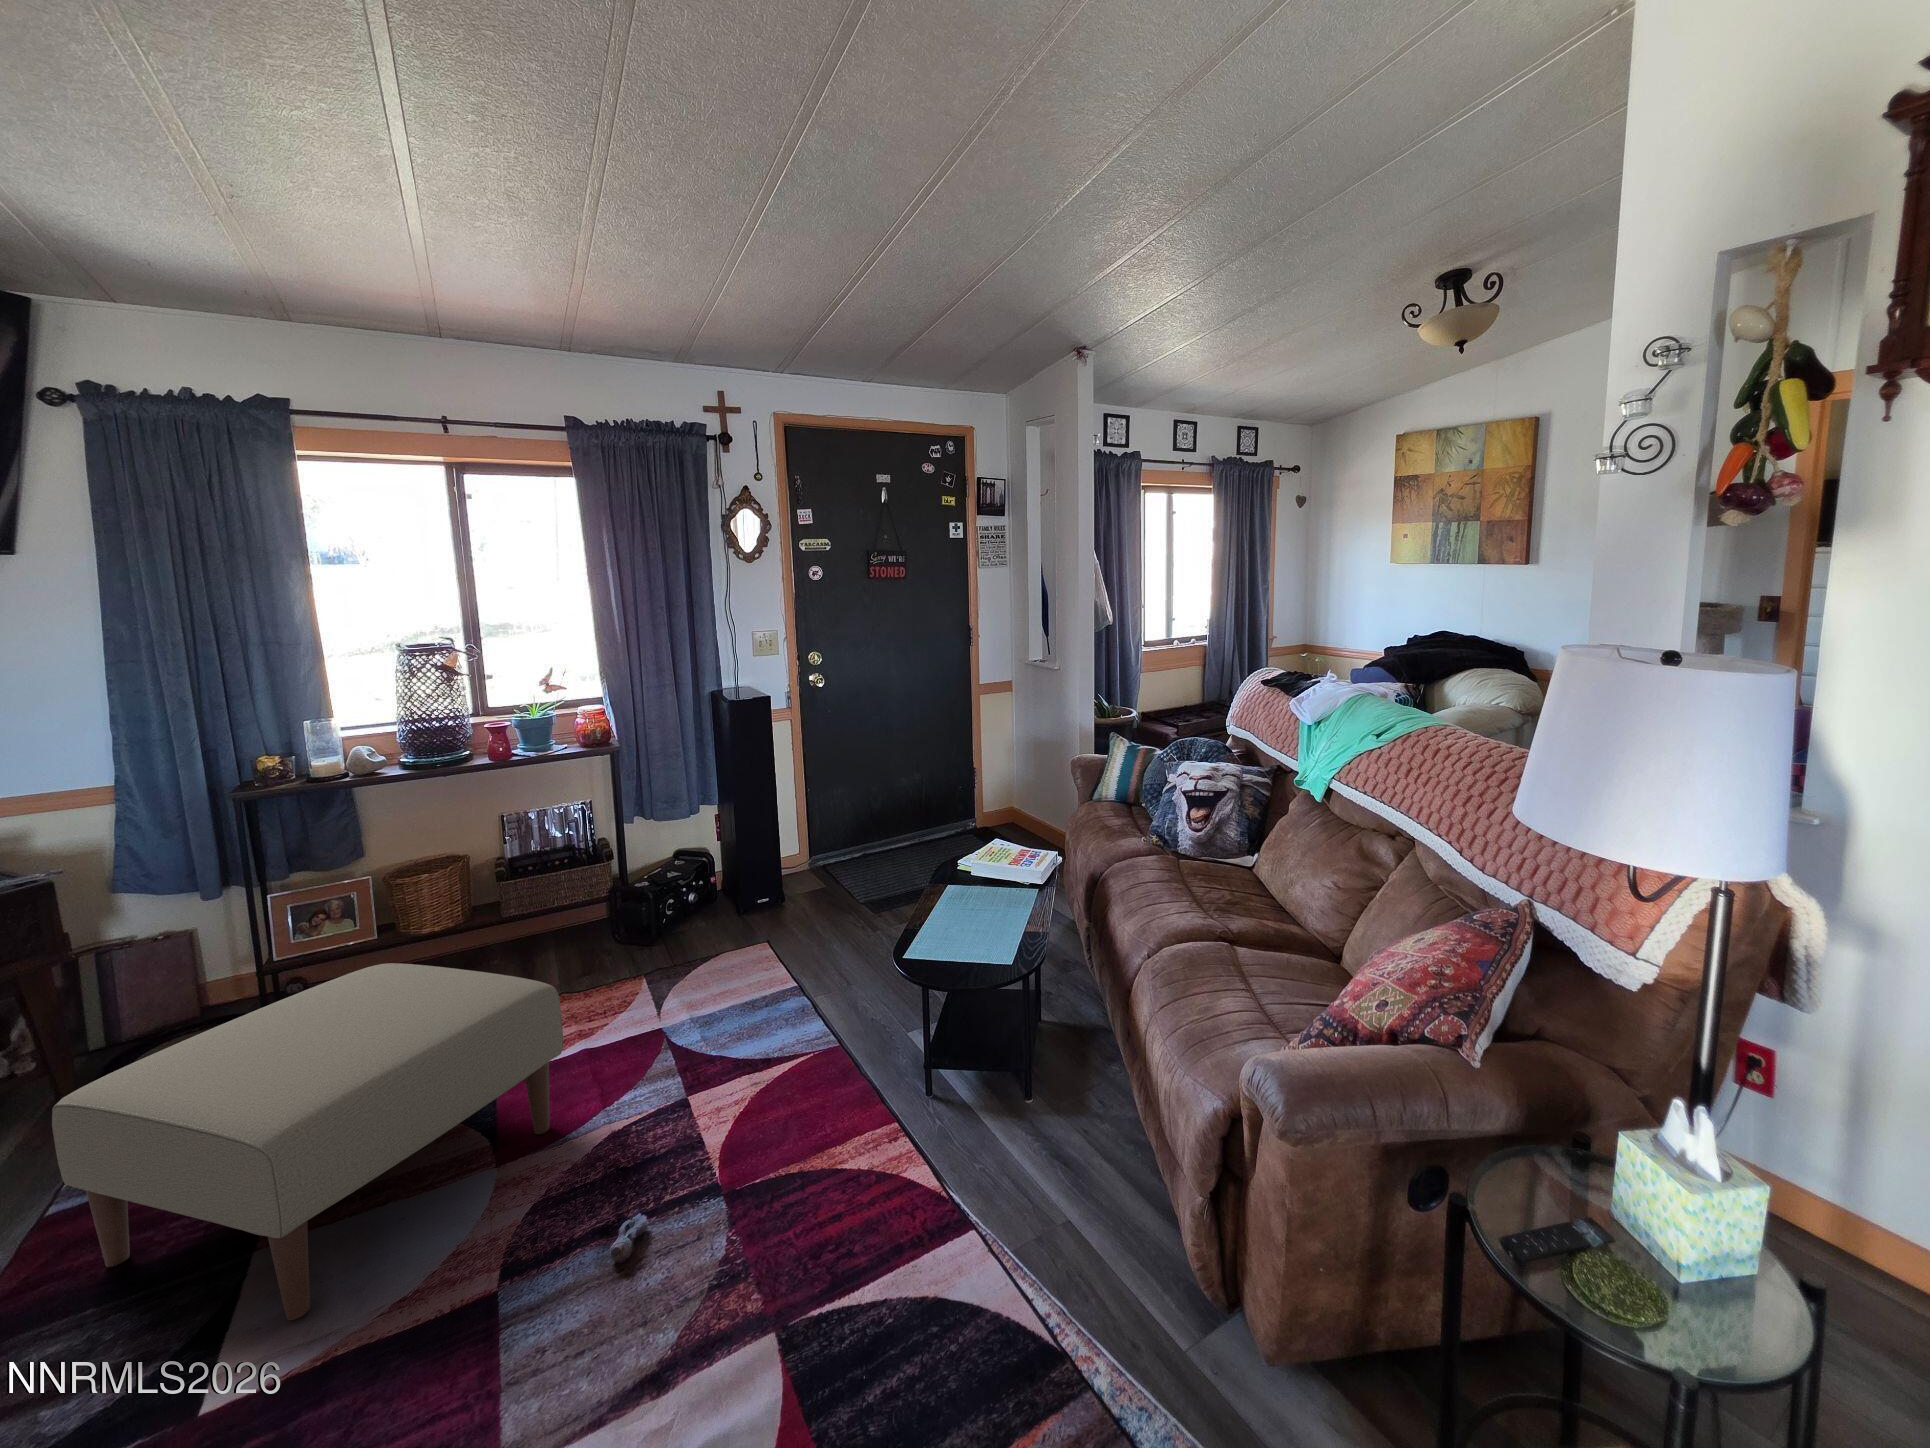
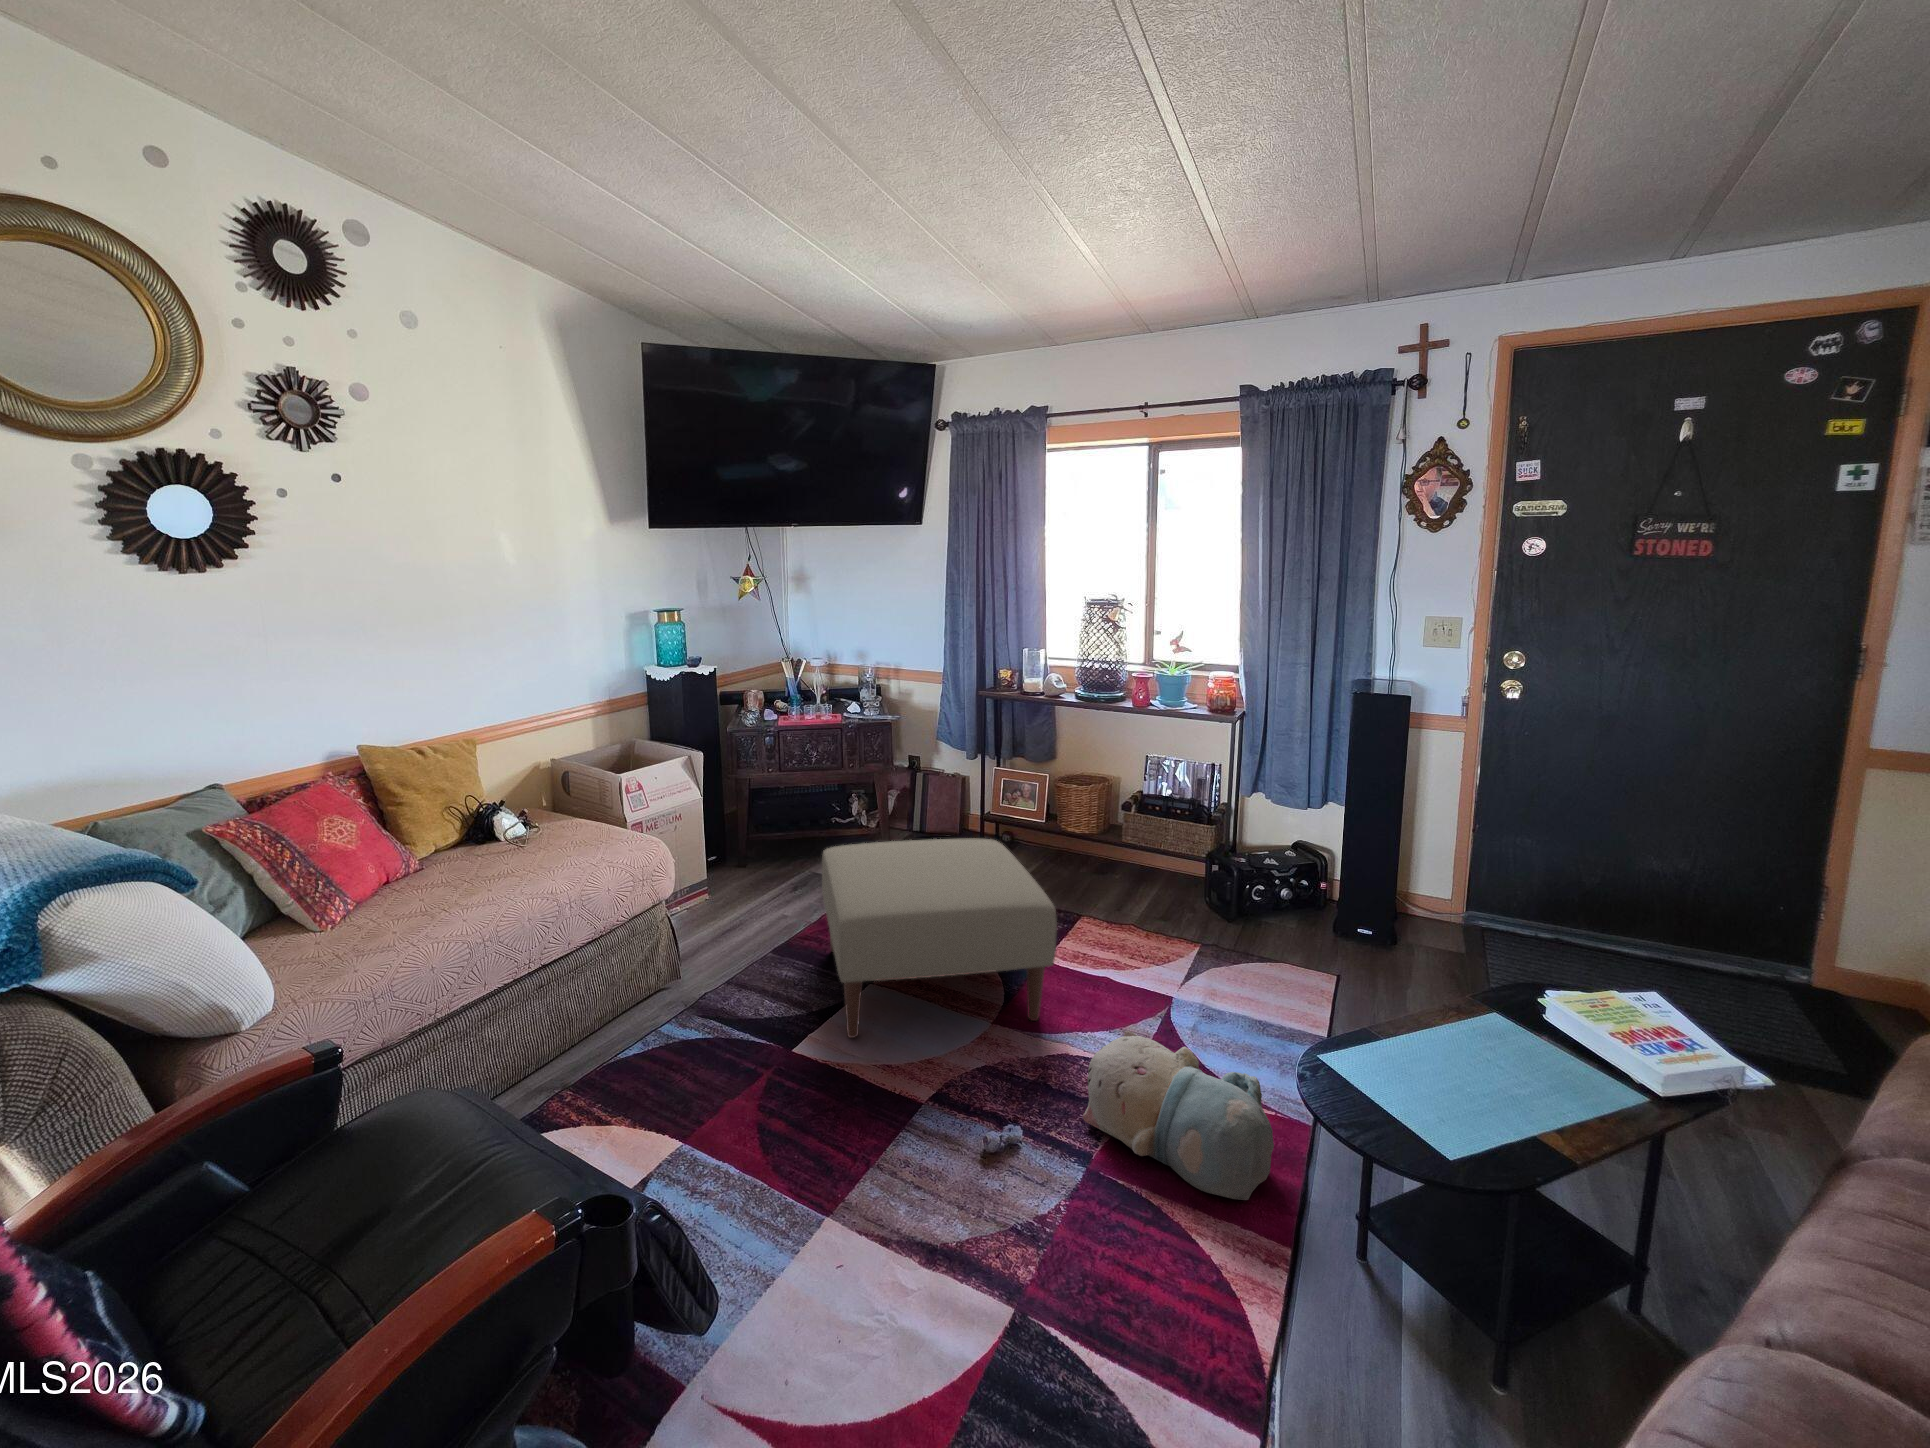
plush toy: none [665,1023,856,1164] -> present [1083,1031,1274,1200]

